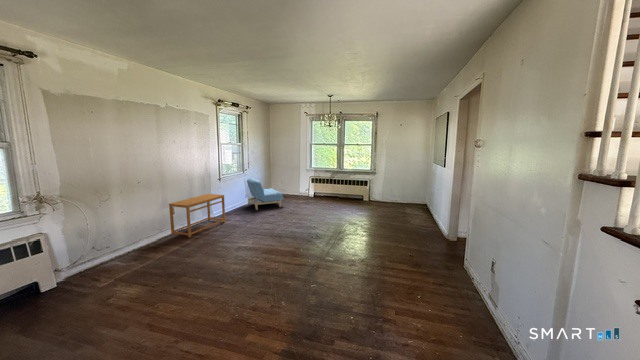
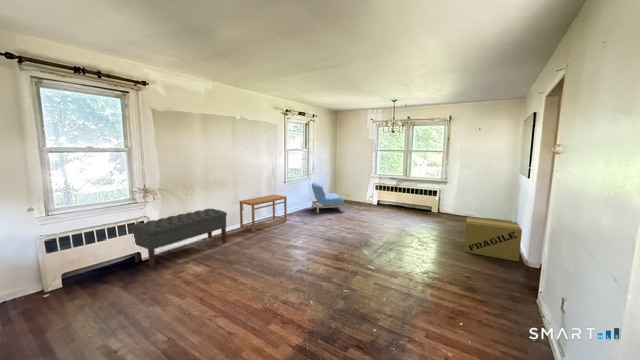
cardboard box: none [400,203,446,237] -> present [464,216,522,261]
bench: none [20,215,159,301] -> present [131,209,227,269]

